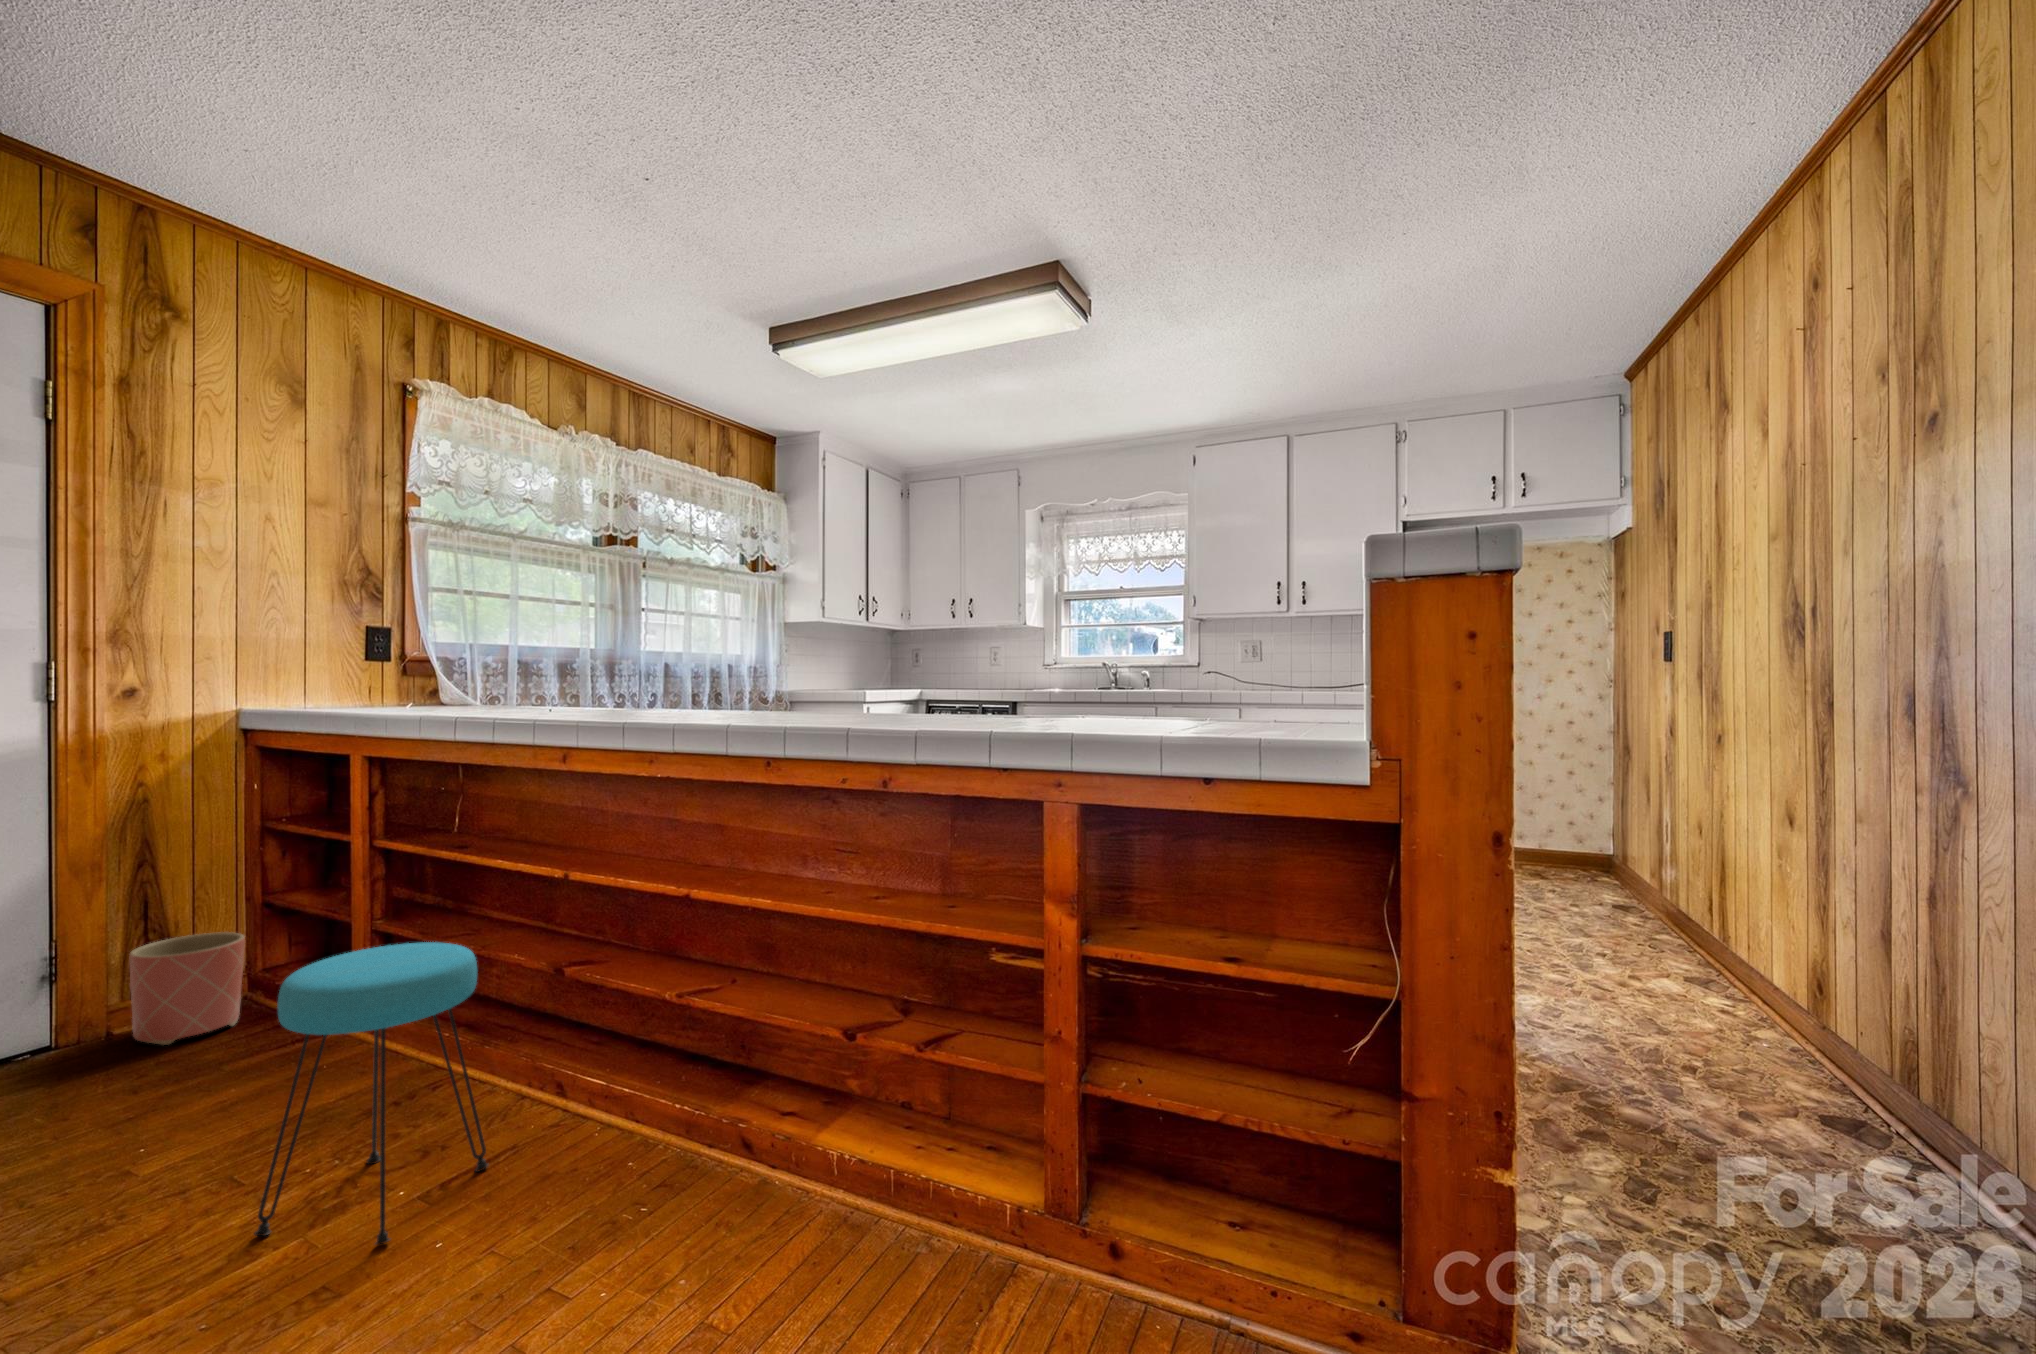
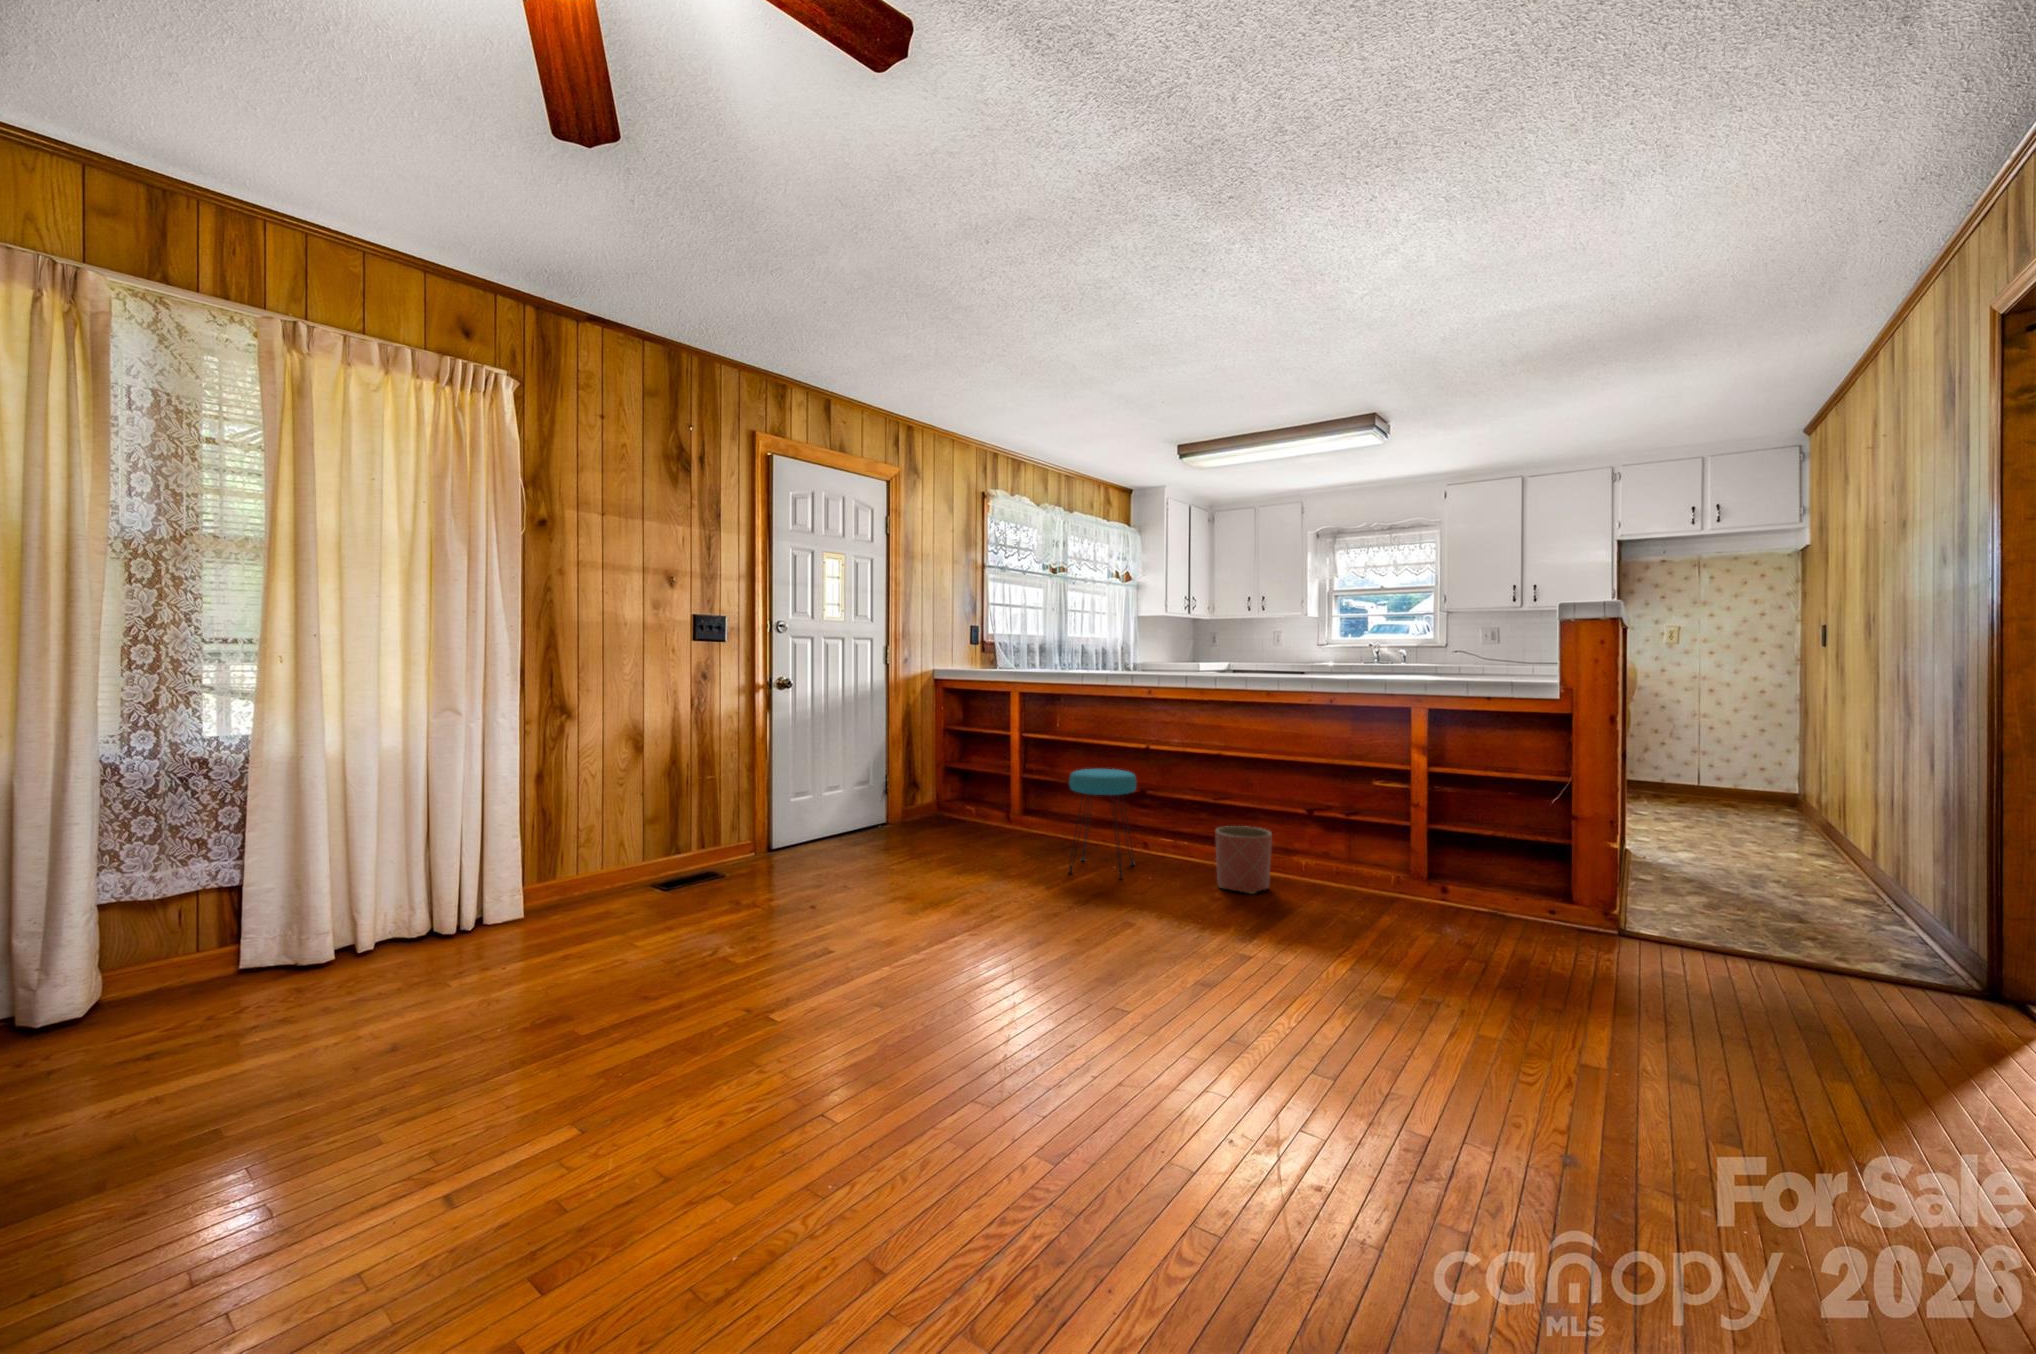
planter: present [129,932,245,1045] -> present [1215,826,1272,894]

